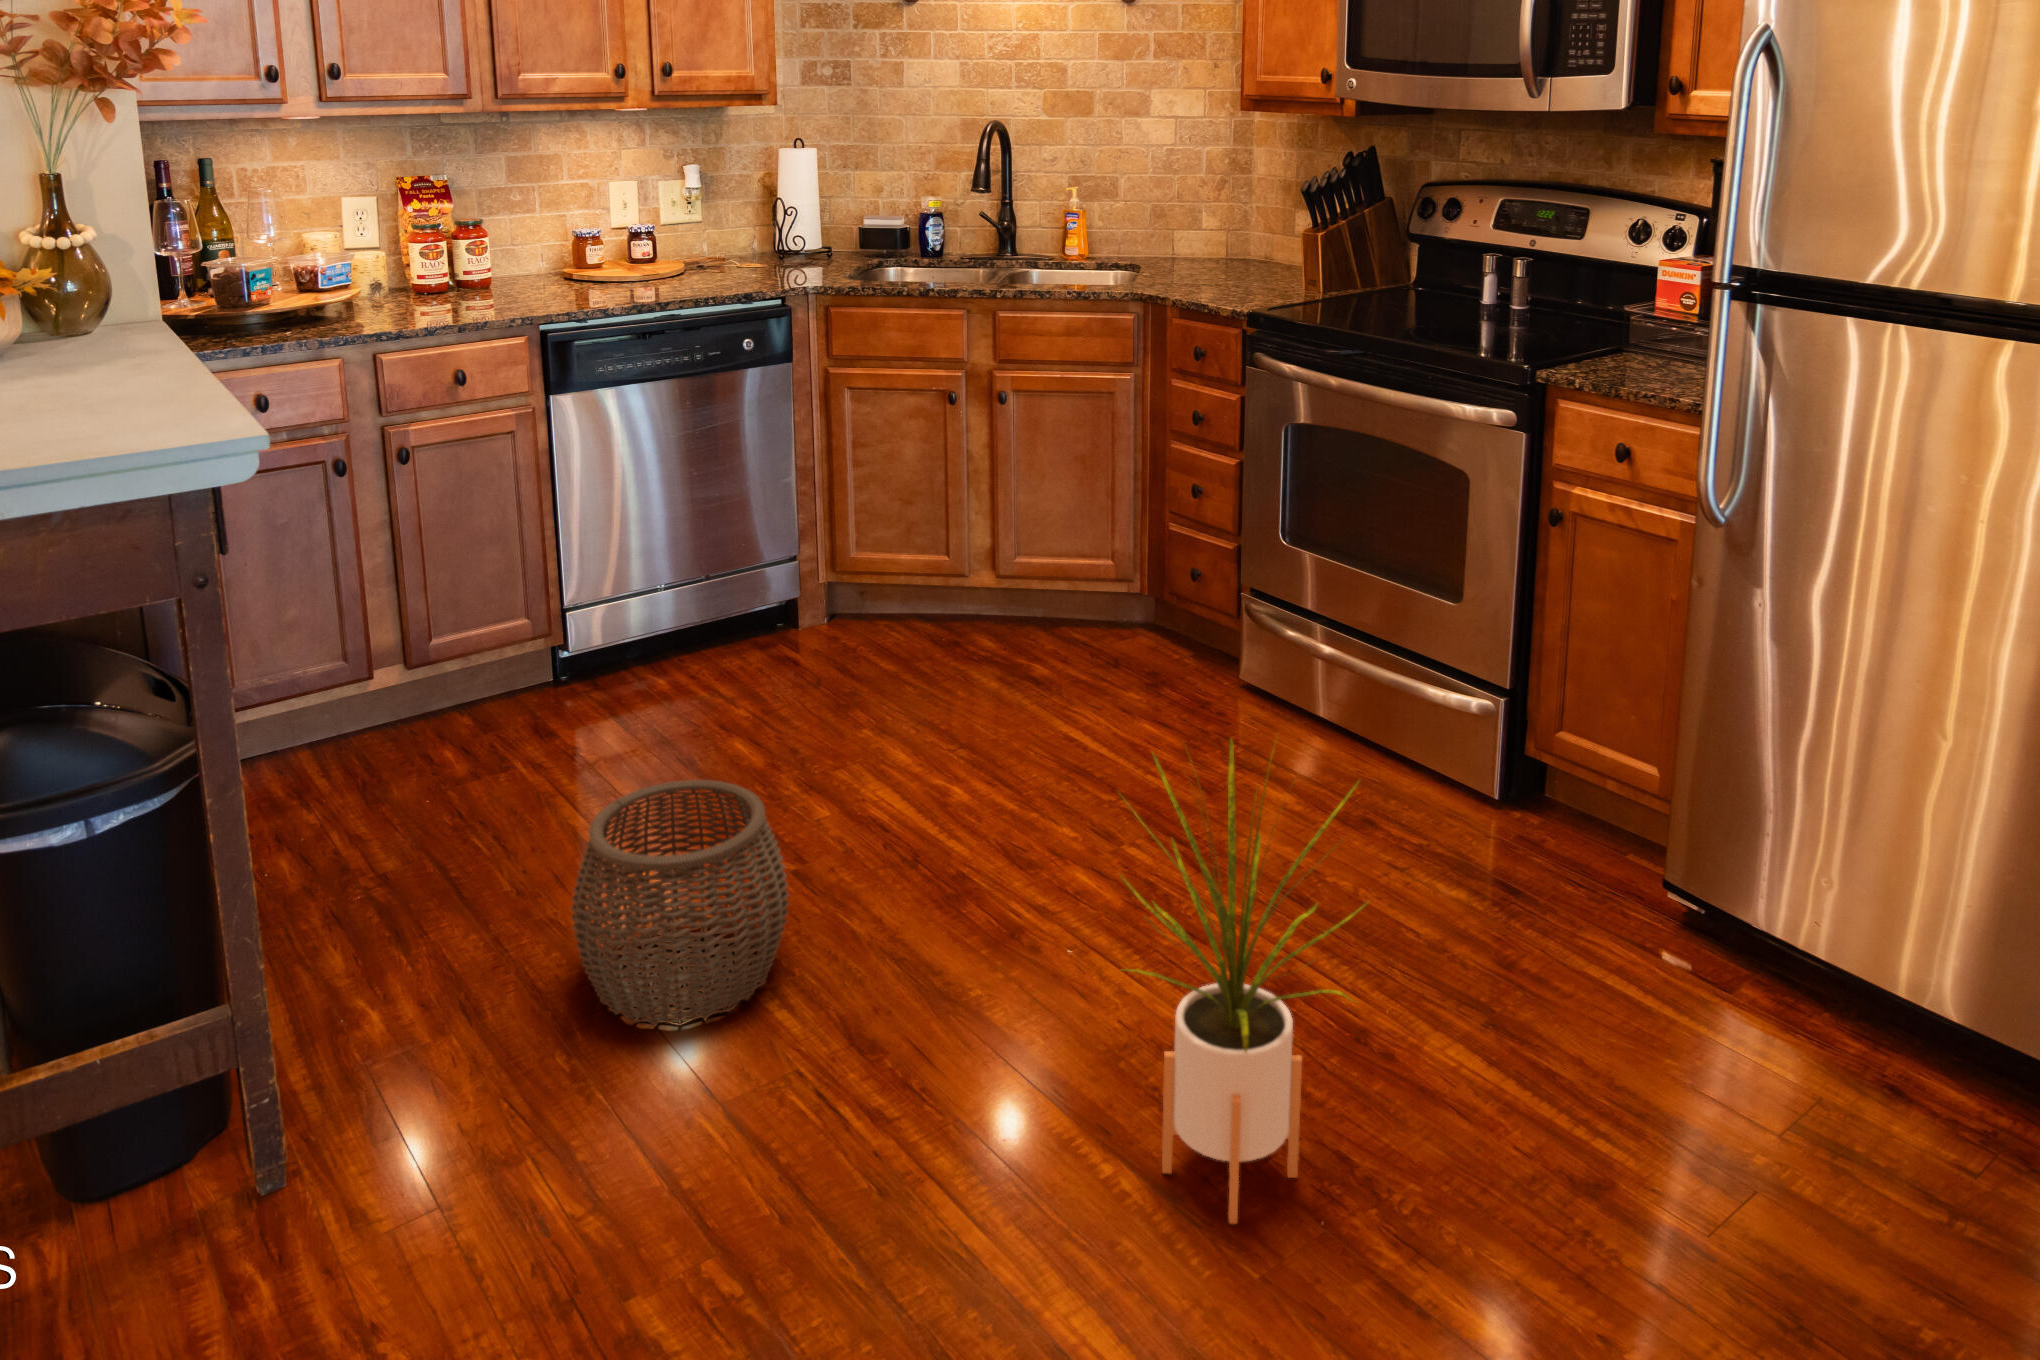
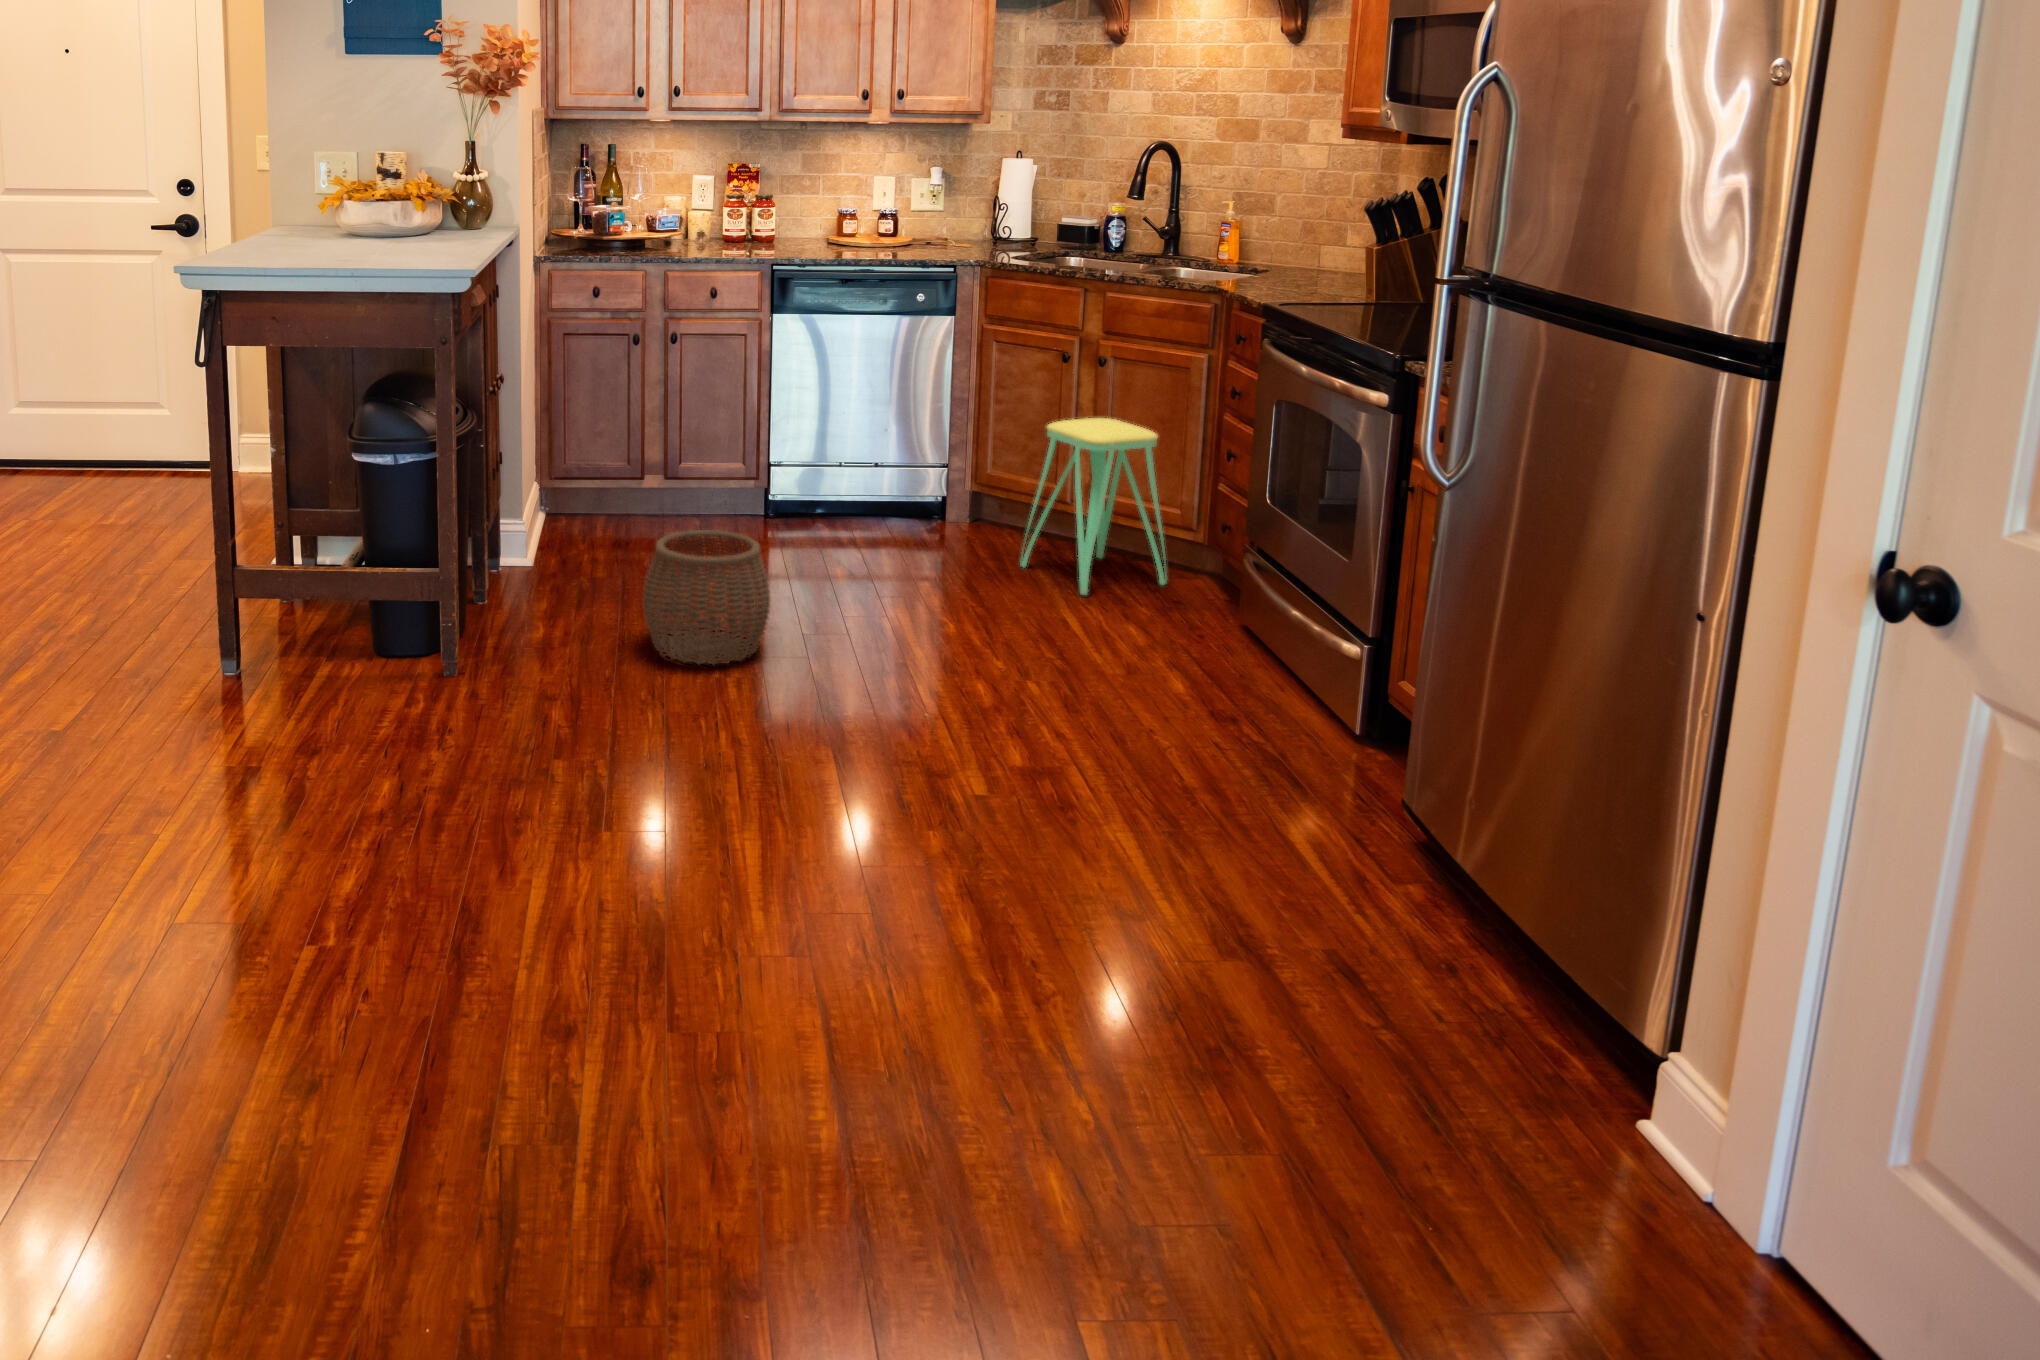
stool: none [954,474,1129,706] -> present [1020,418,1167,595]
house plant: present [1121,740,1367,1224] -> none [835,502,1007,814]

